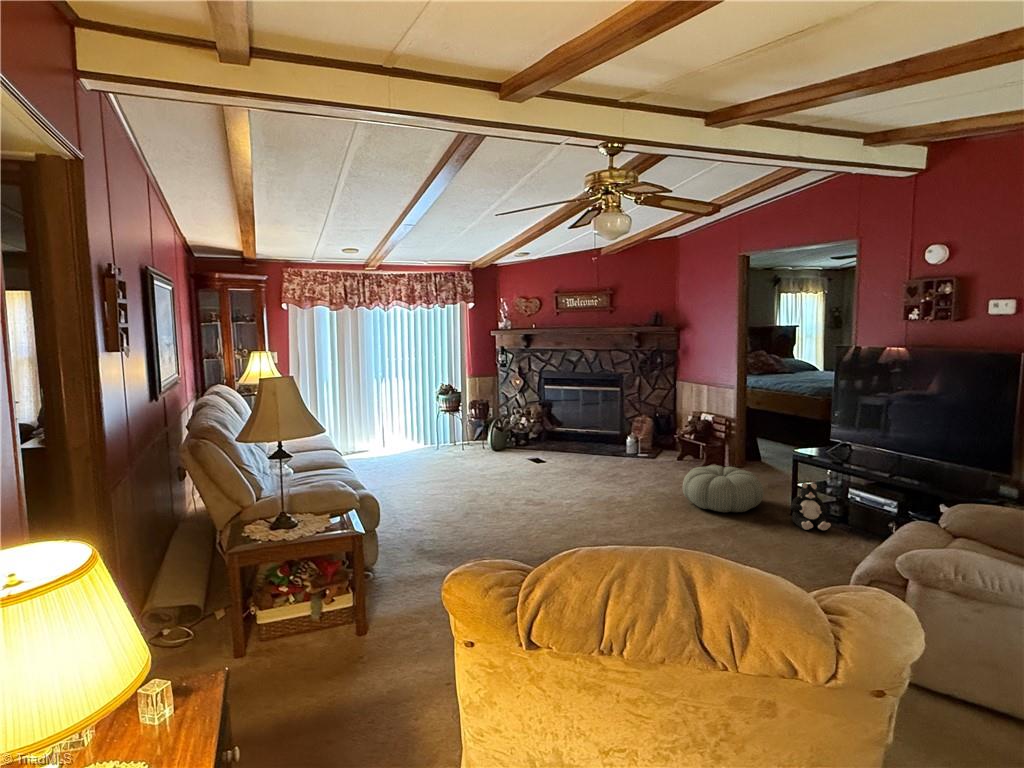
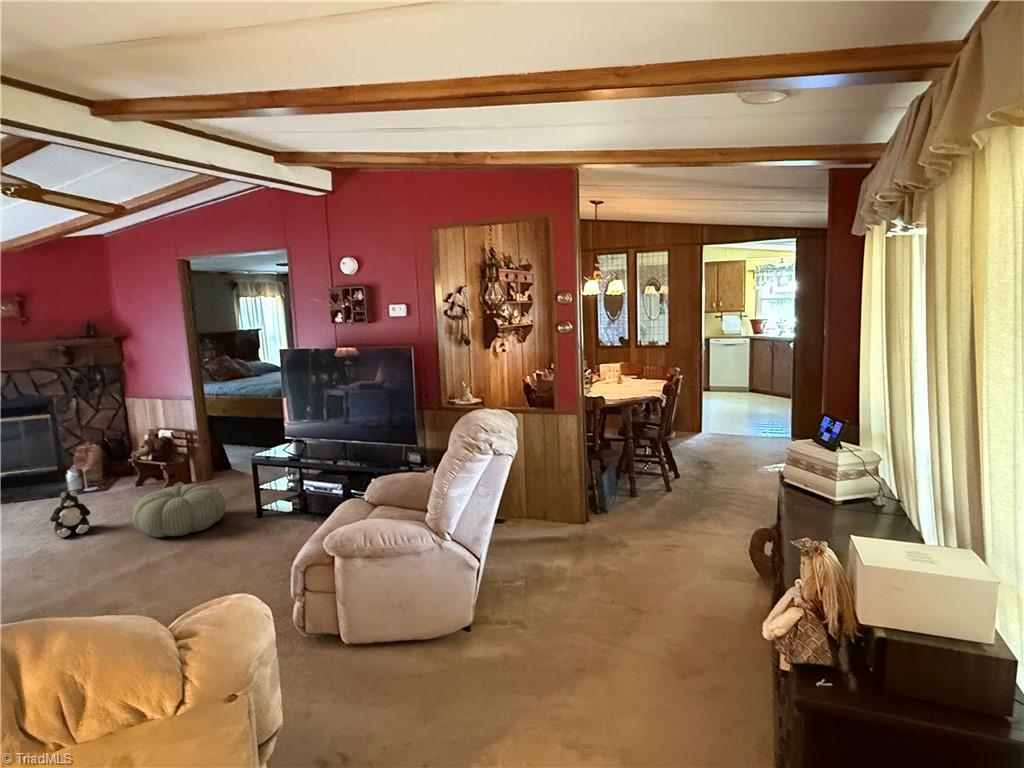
plush toy: present [790,483,831,531] -> present [50,491,91,537]

